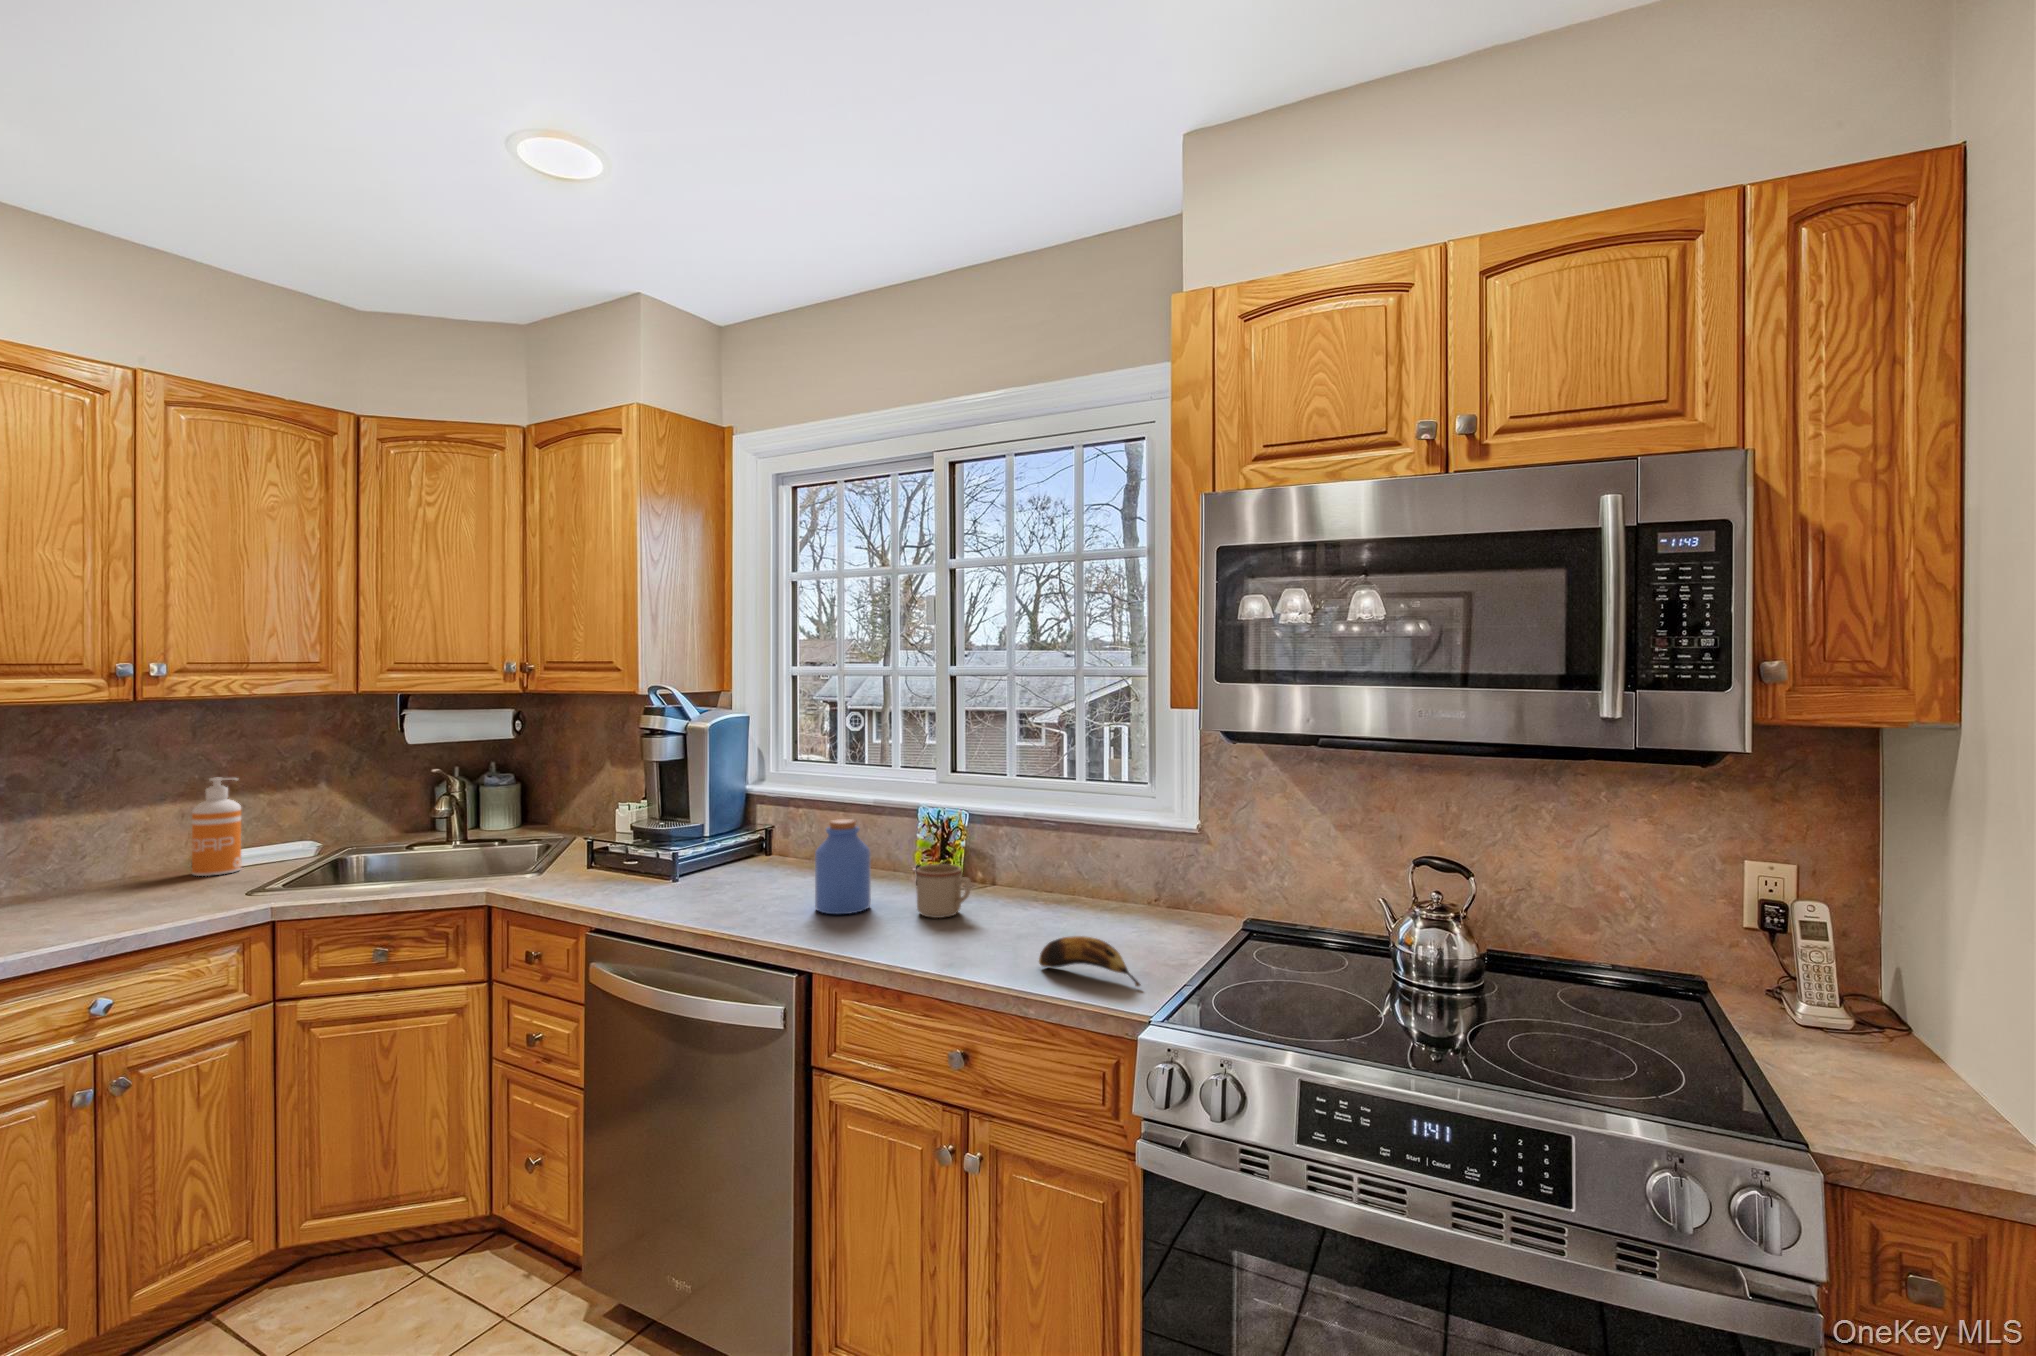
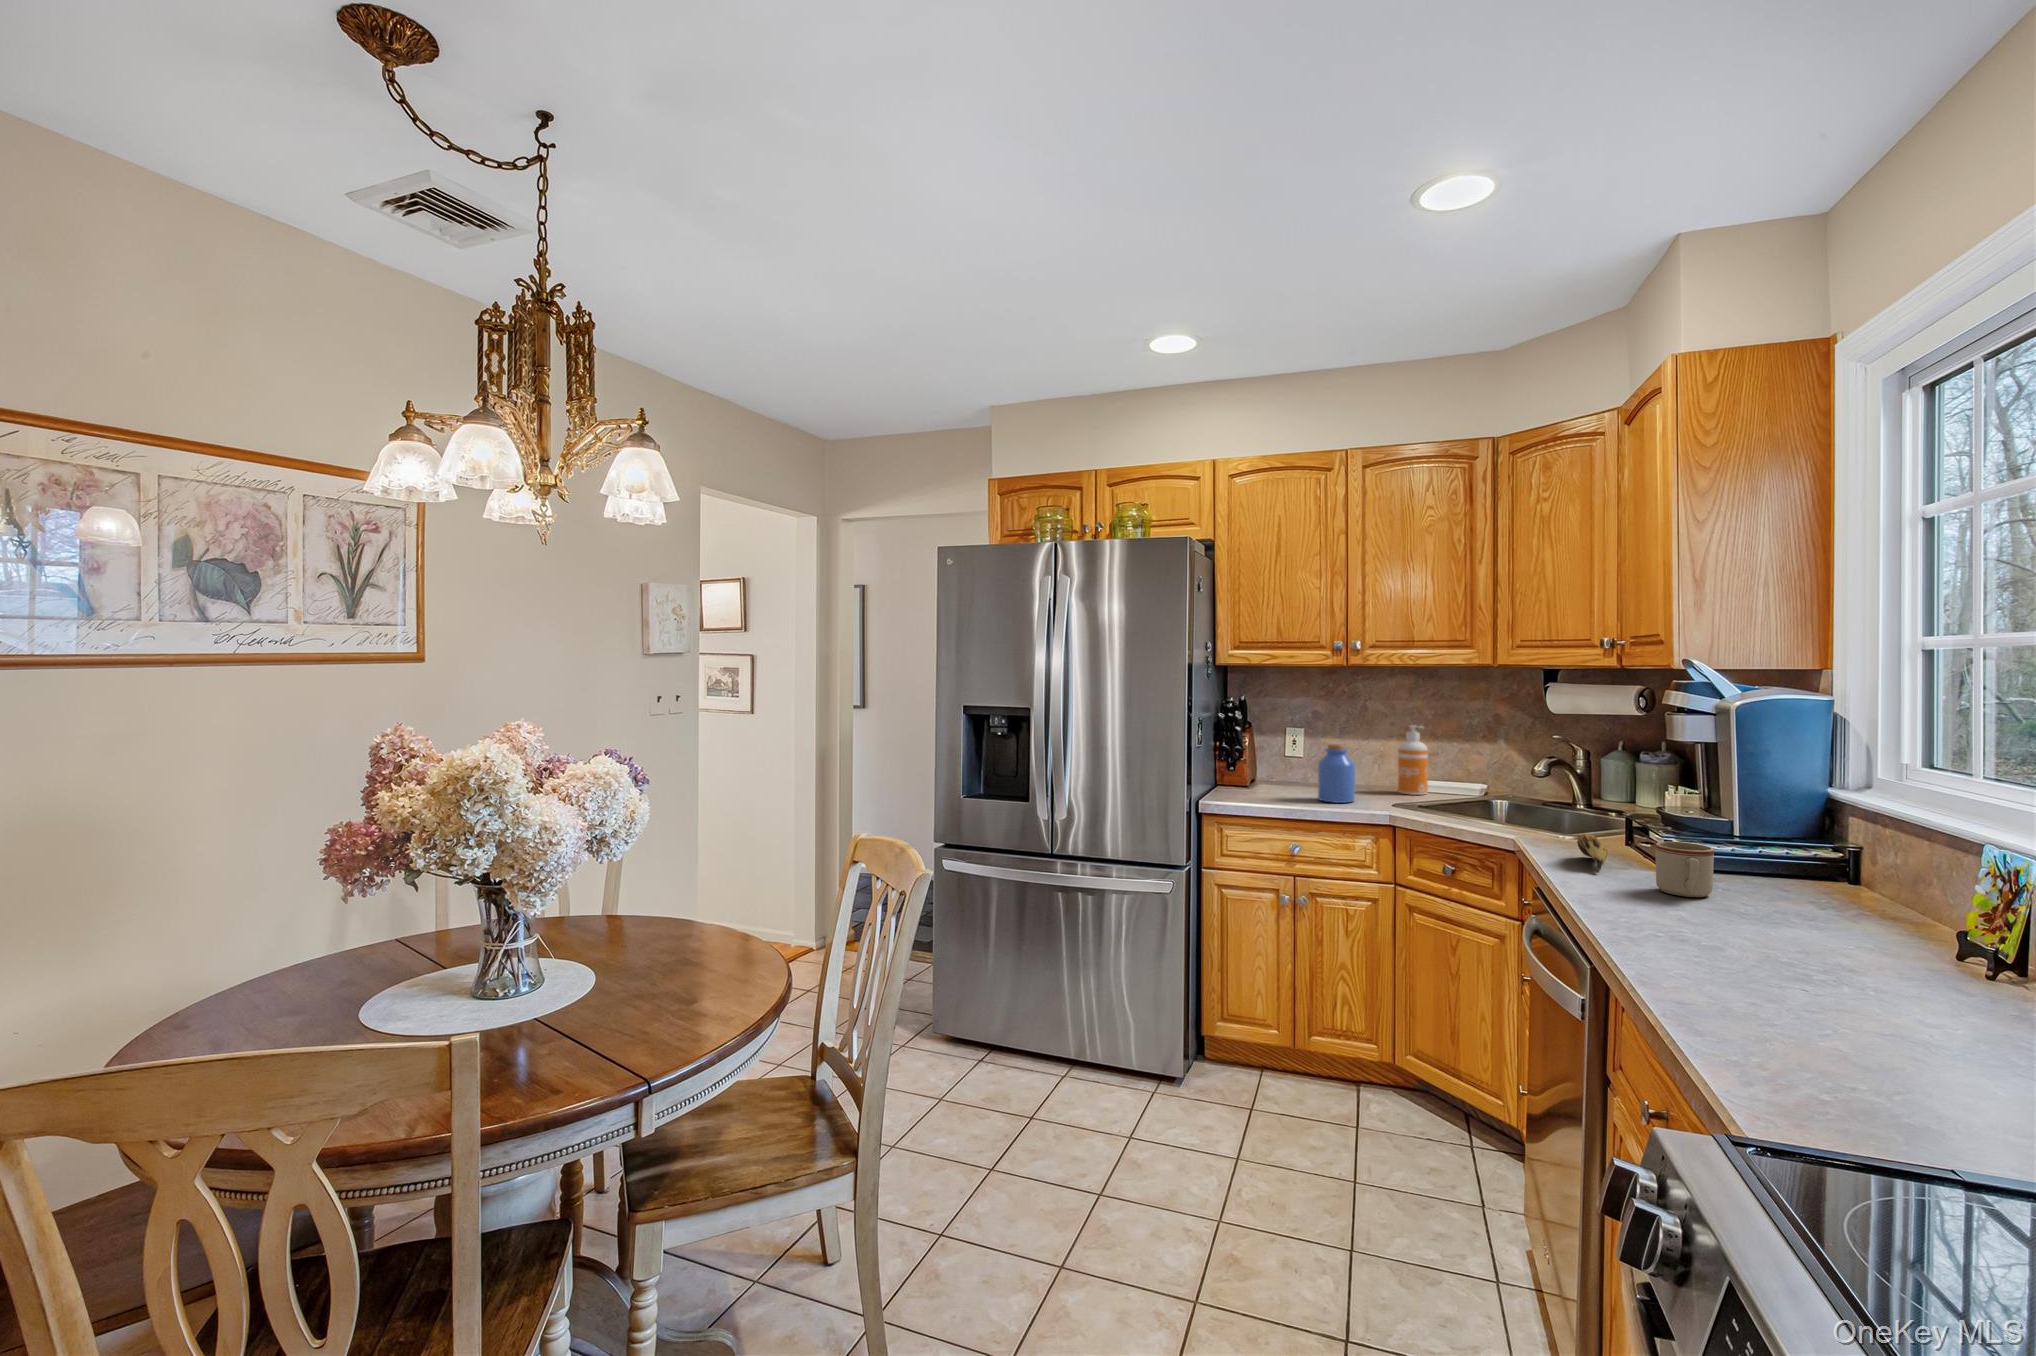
jar: present [815,819,871,914] -> present [1318,744,1355,803]
mug: present [916,864,971,918] -> present [1656,842,1714,897]
banana: present [1039,936,1140,987] -> present [1577,834,1607,873]

